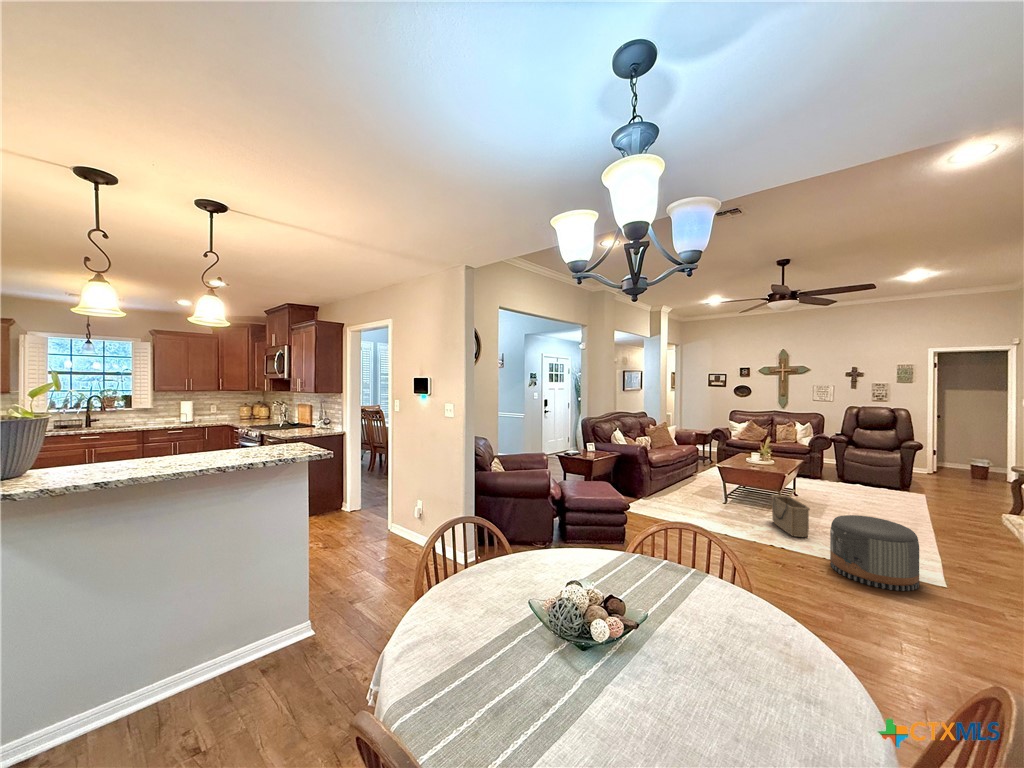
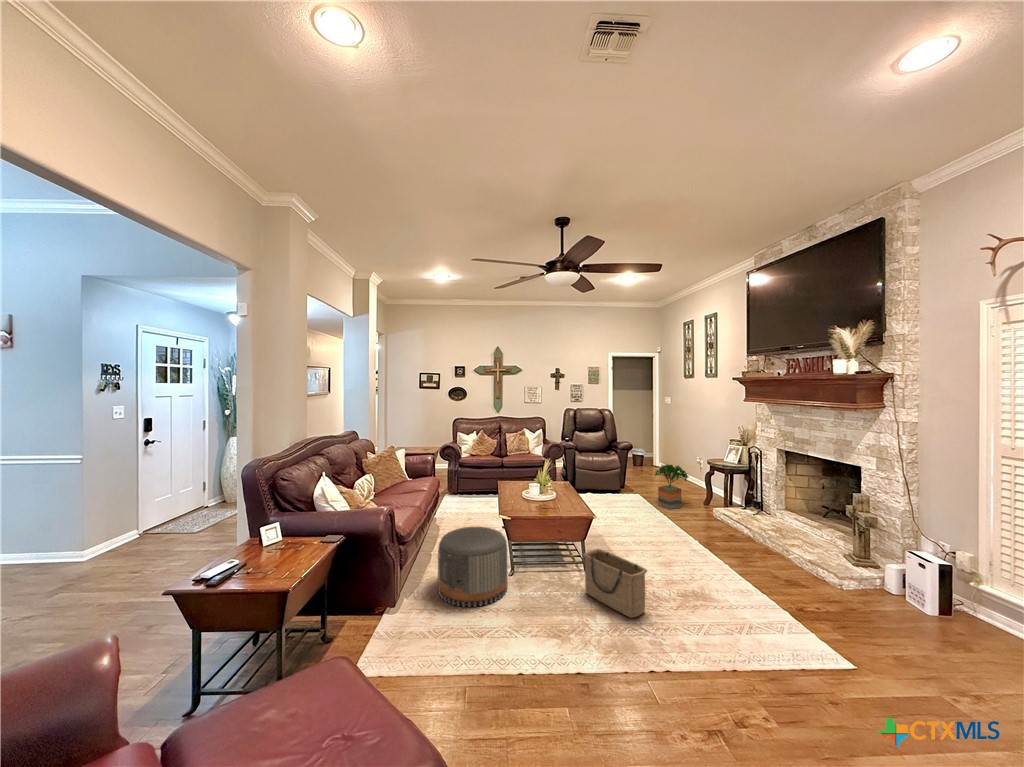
potted tree: none [933,465,982,512] -> present [655,465,688,509]
pouf: present [830,515,919,591] -> present [438,527,507,607]

